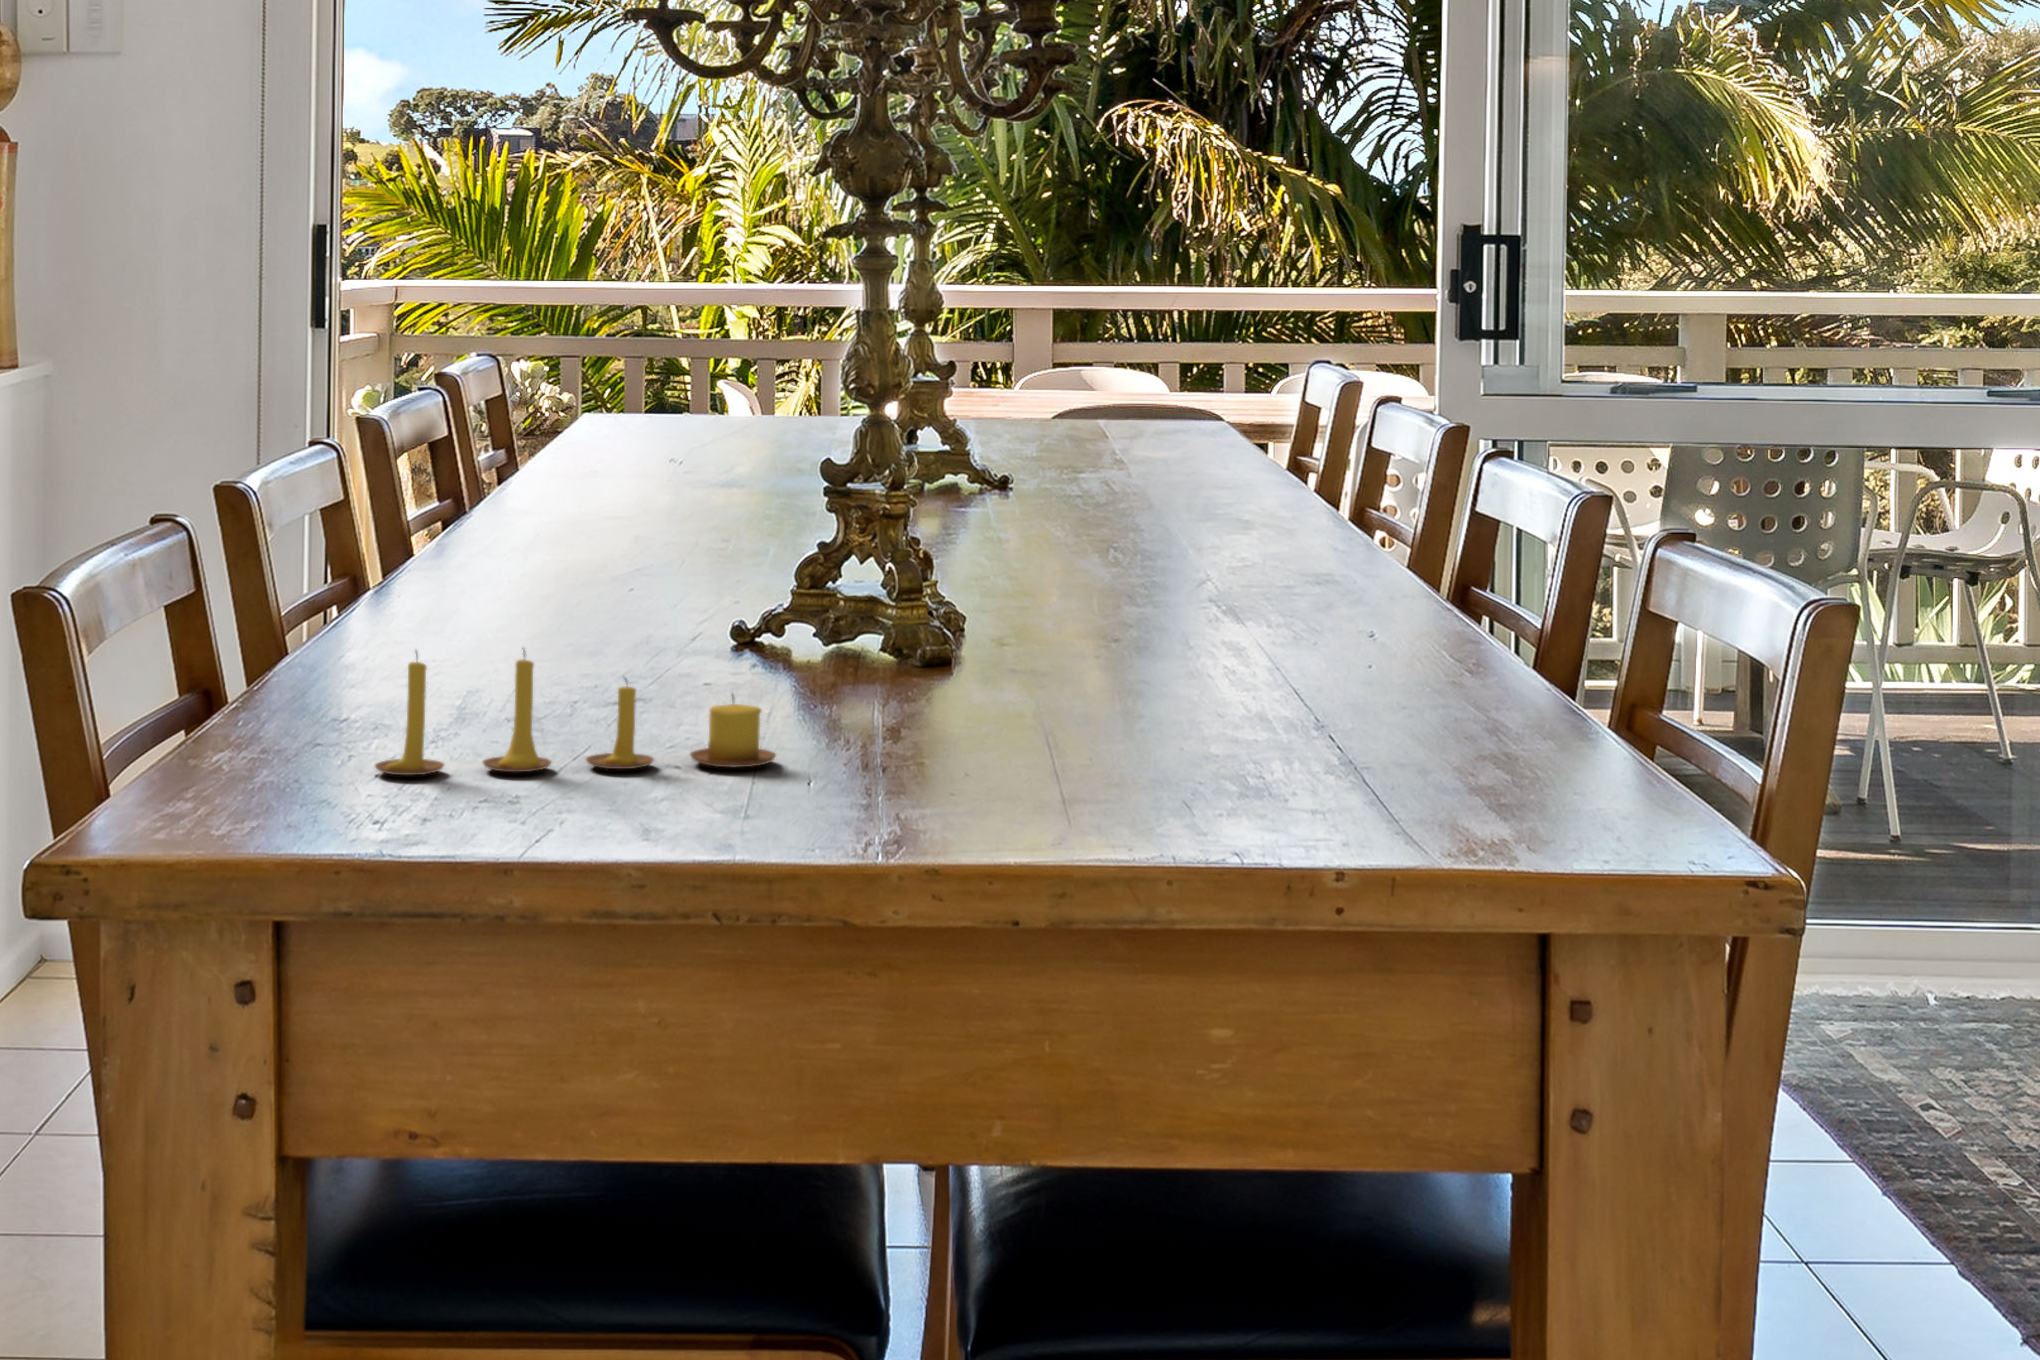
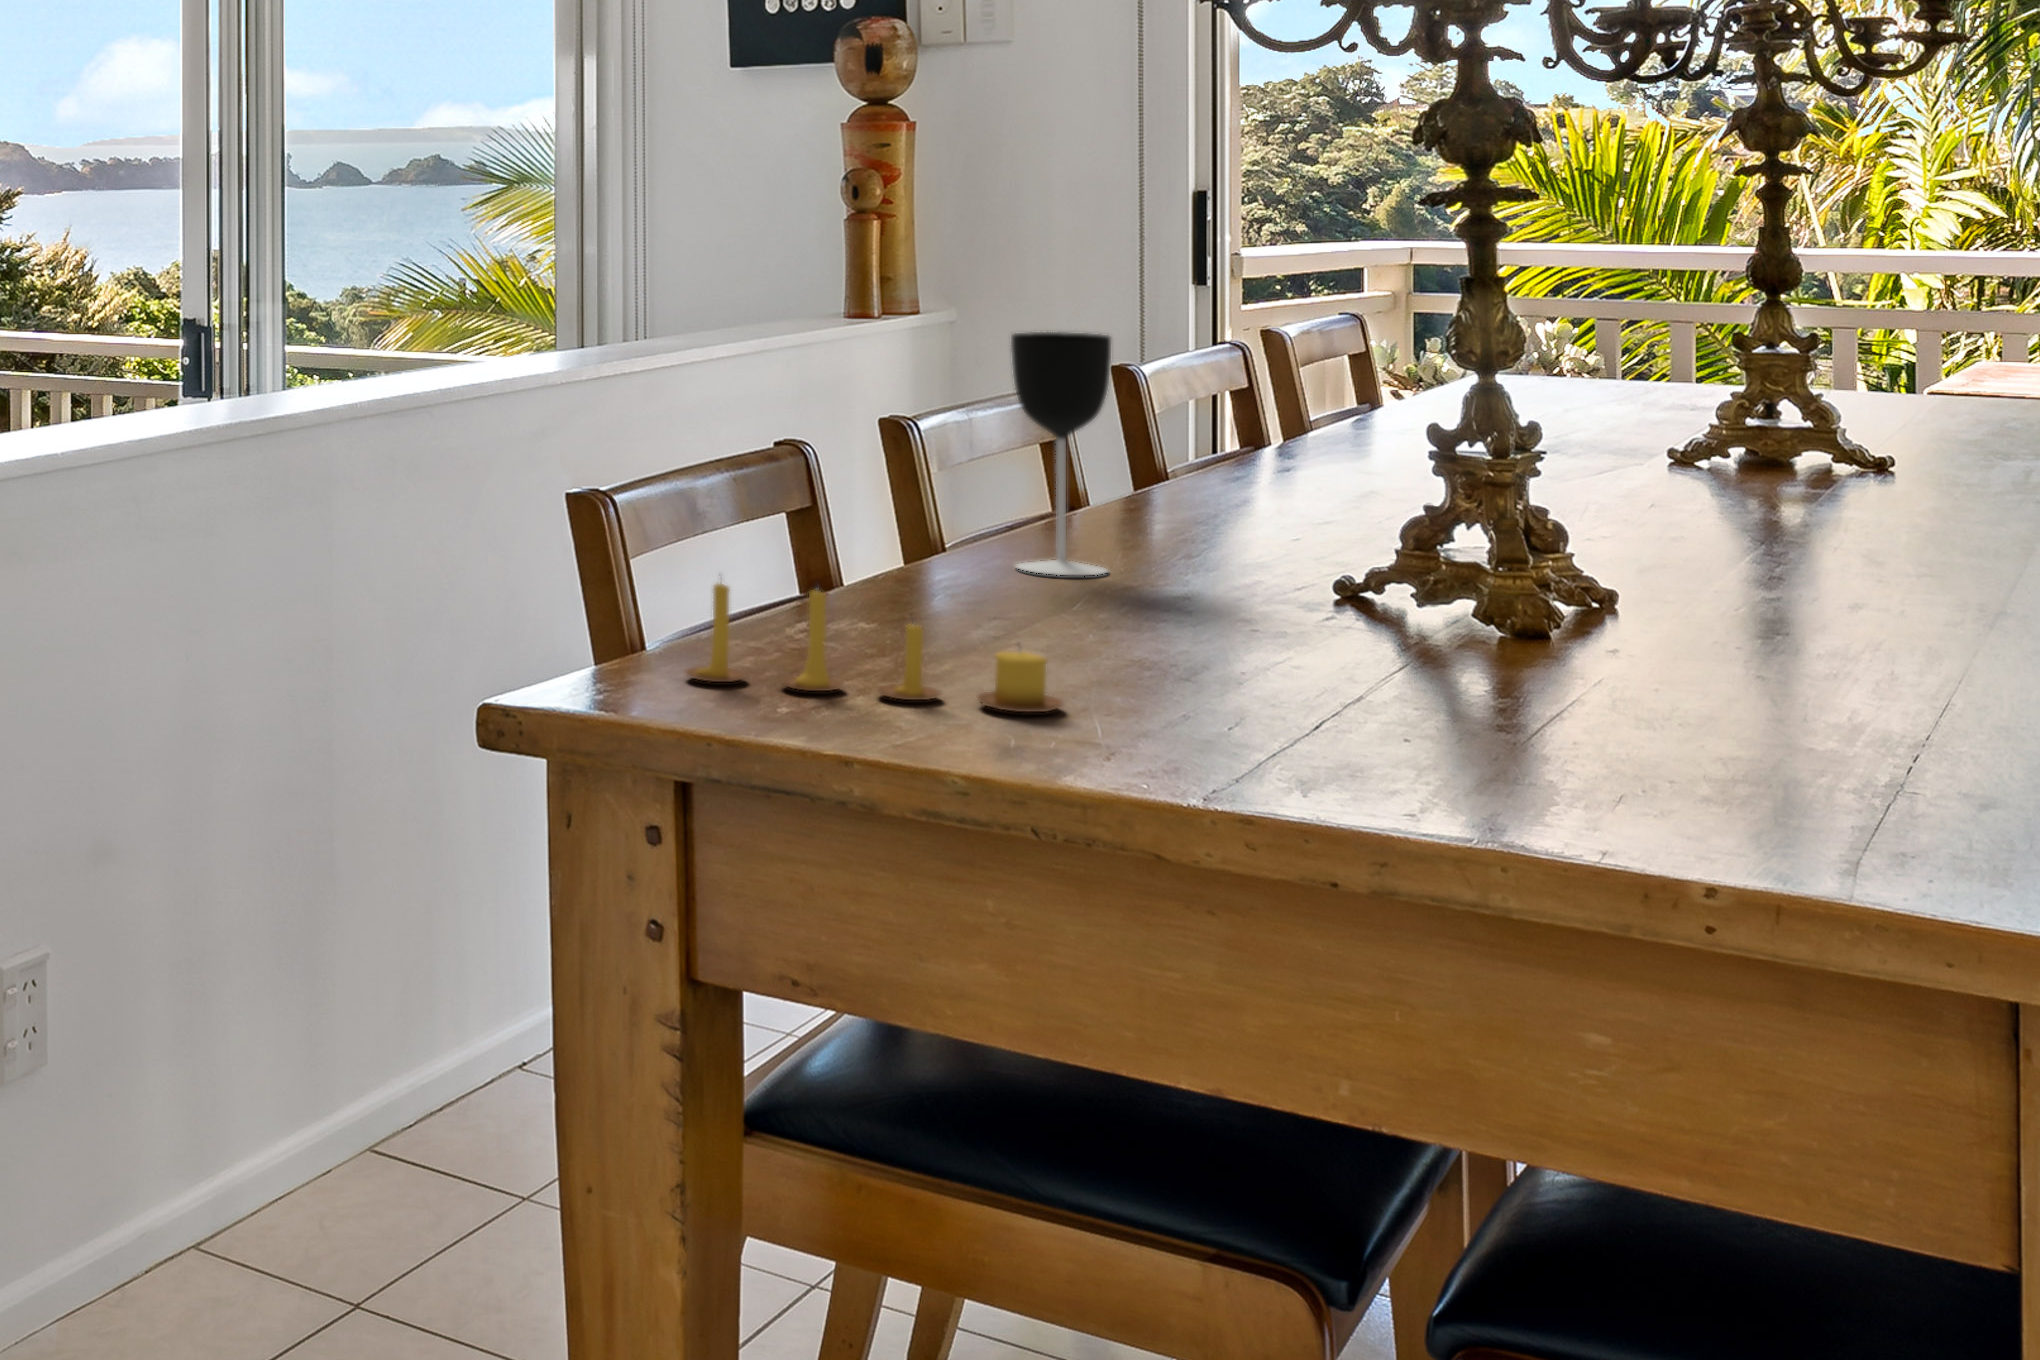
wine glass: none [492,369,593,630] -> present [1011,332,1111,575]

